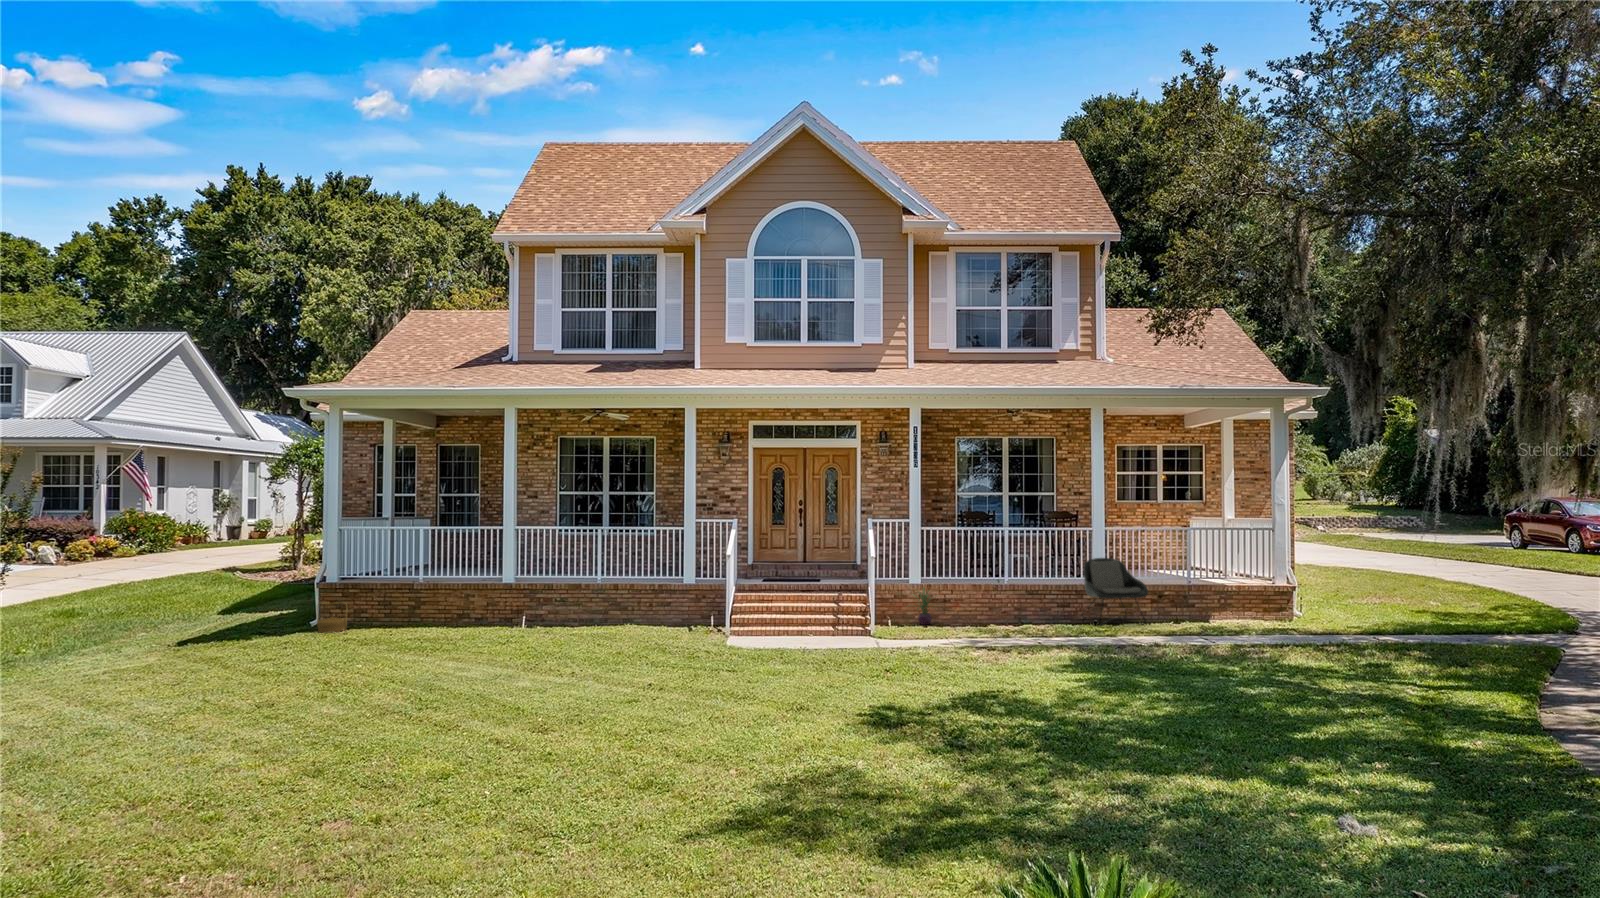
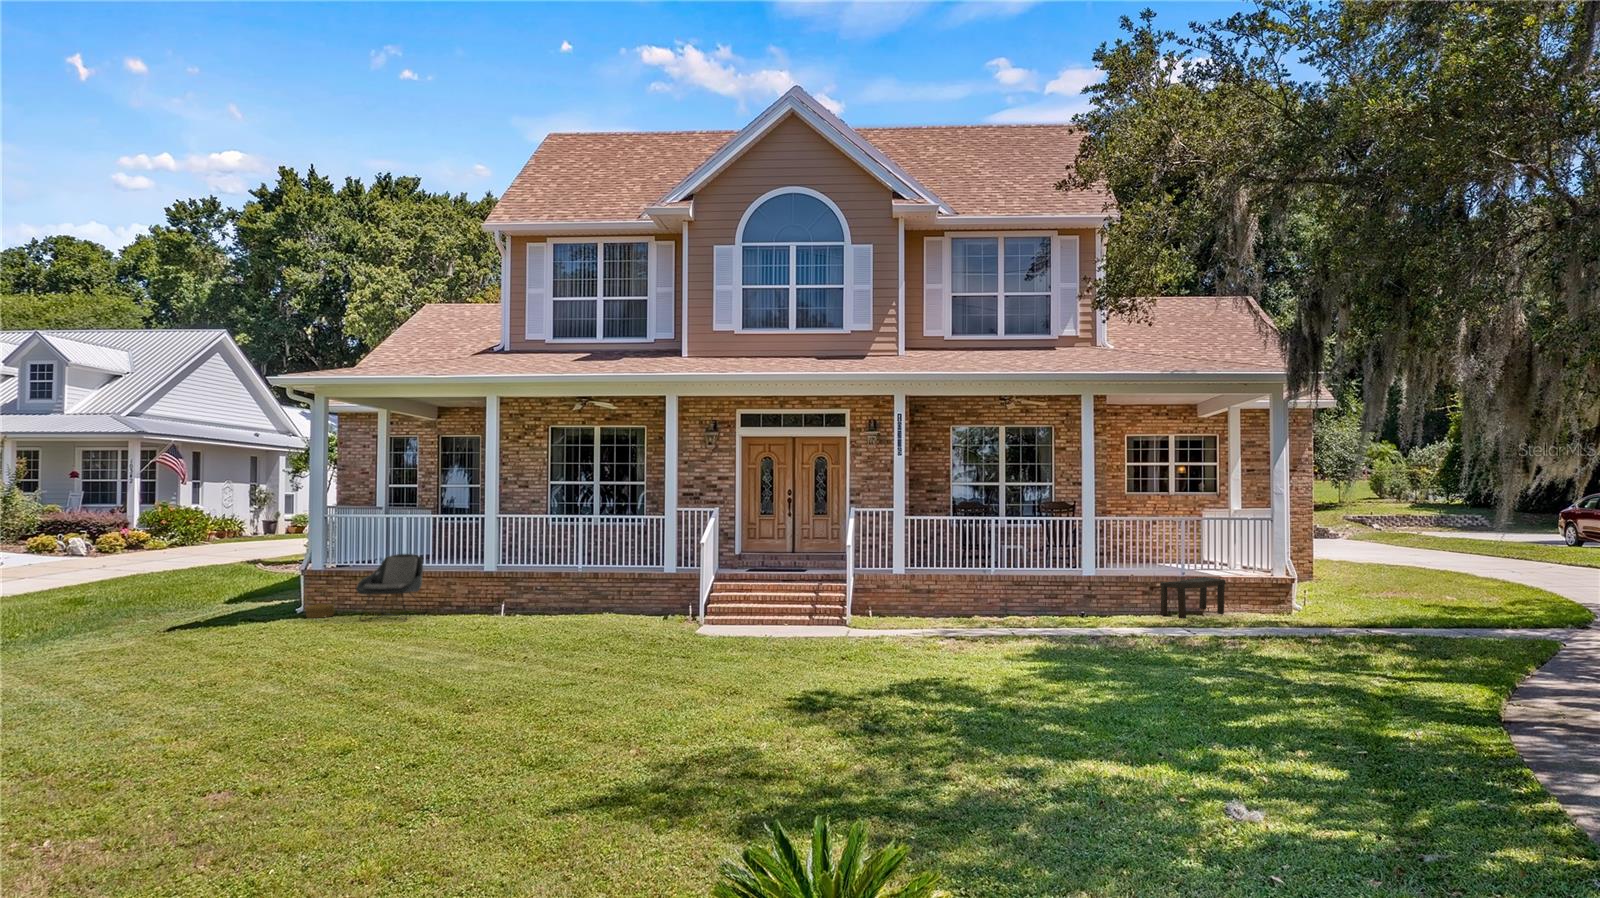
lounge chair: present [1083,558,1148,626] -> present [356,554,425,621]
bench: none [1170,585,1231,625] -> present [1160,577,1226,619]
decorative plant: present [916,588,932,625] -> none [883,577,924,616]

